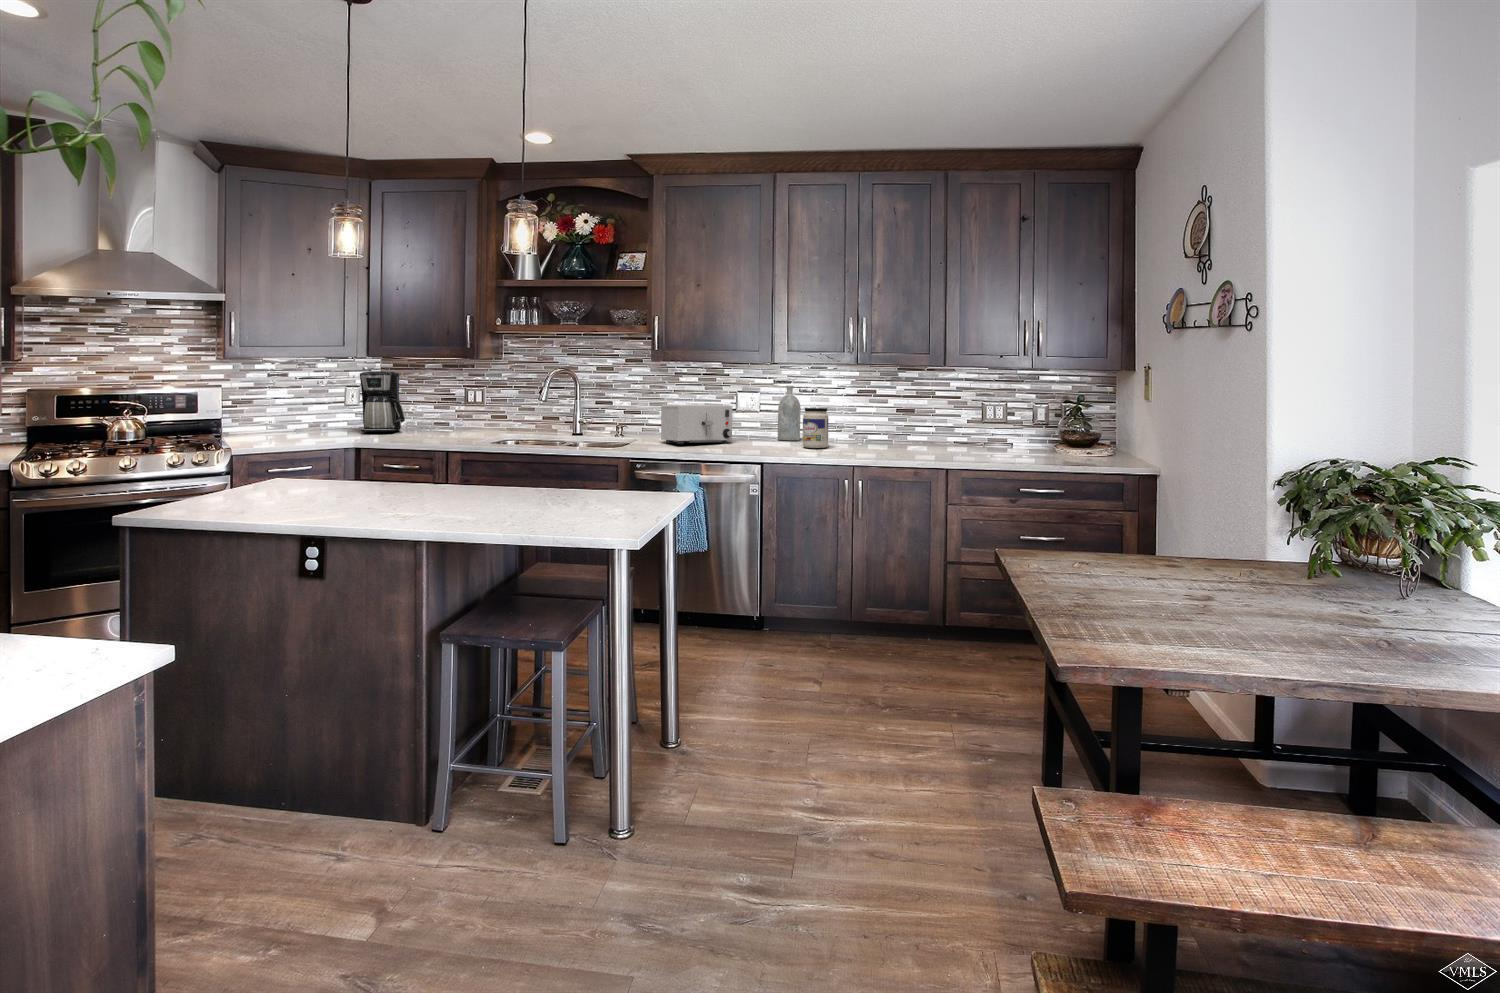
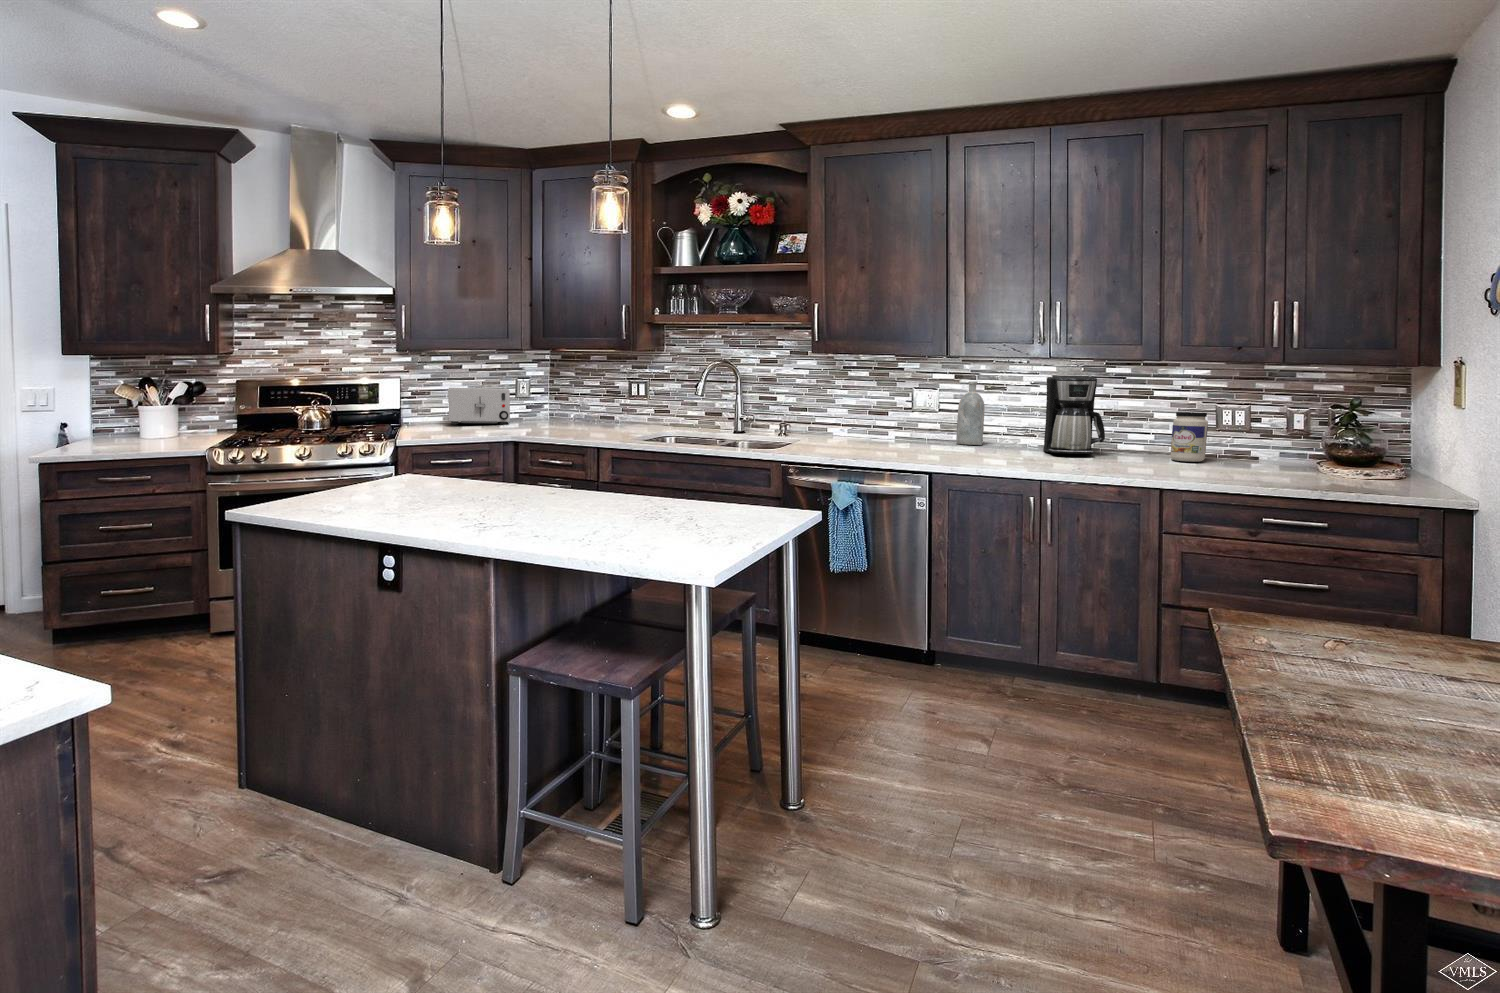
coffee maker: present [360,372,405,432] -> present [1043,376,1105,454]
toaster: present [661,404,732,444] -> present [448,388,510,425]
jar: present [803,408,828,448] -> present [1170,412,1208,462]

